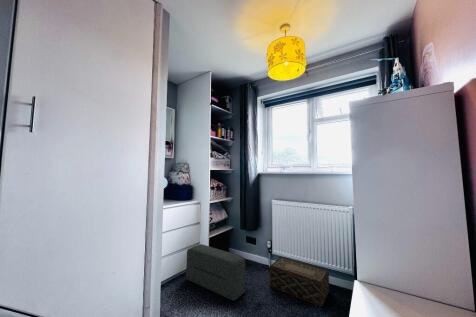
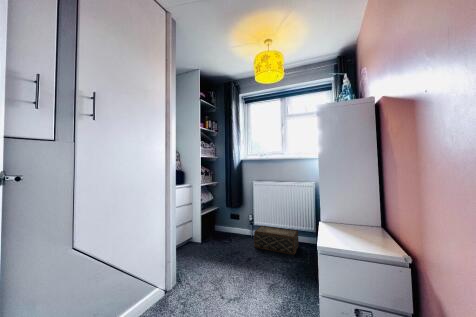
pouf: present [186,244,245,301] -> none [184,220,236,258]

